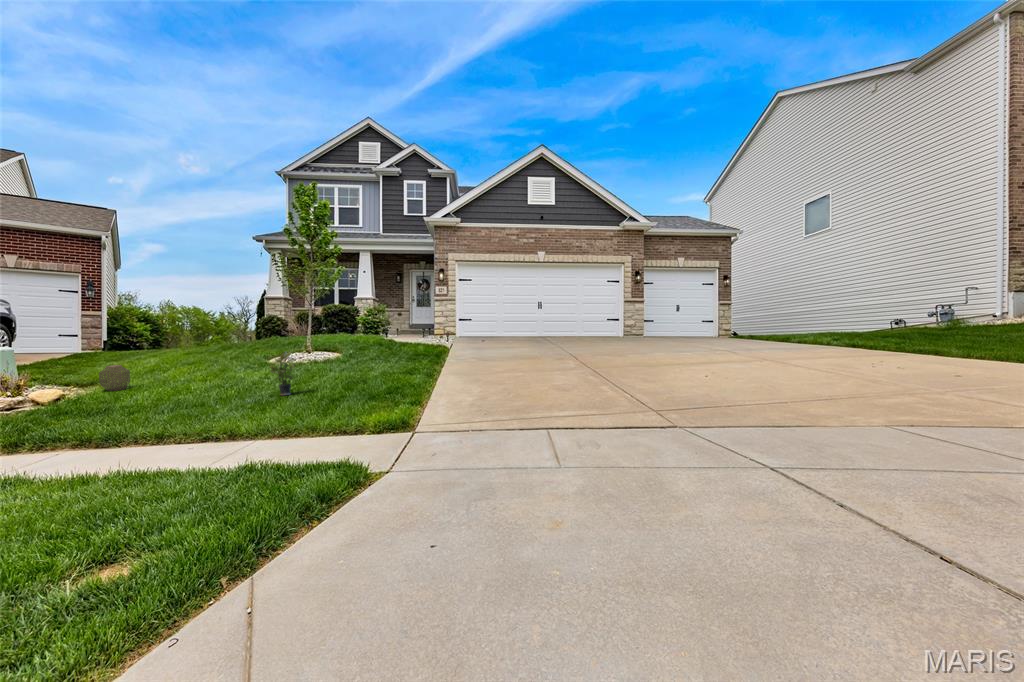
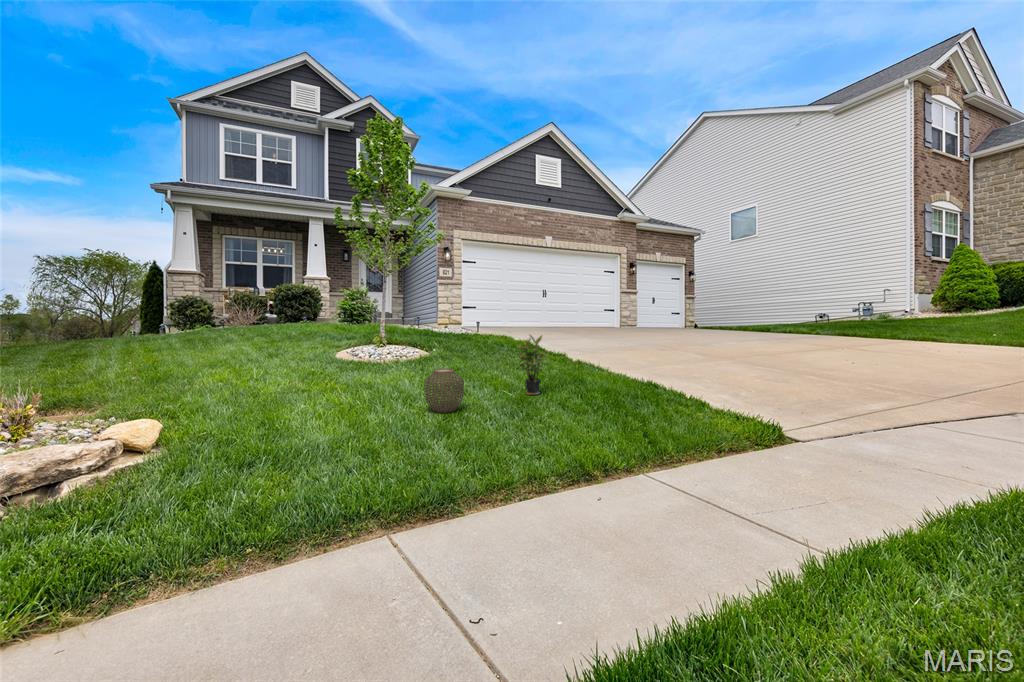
woven basket: present [99,365,130,391] -> present [424,369,464,412]

